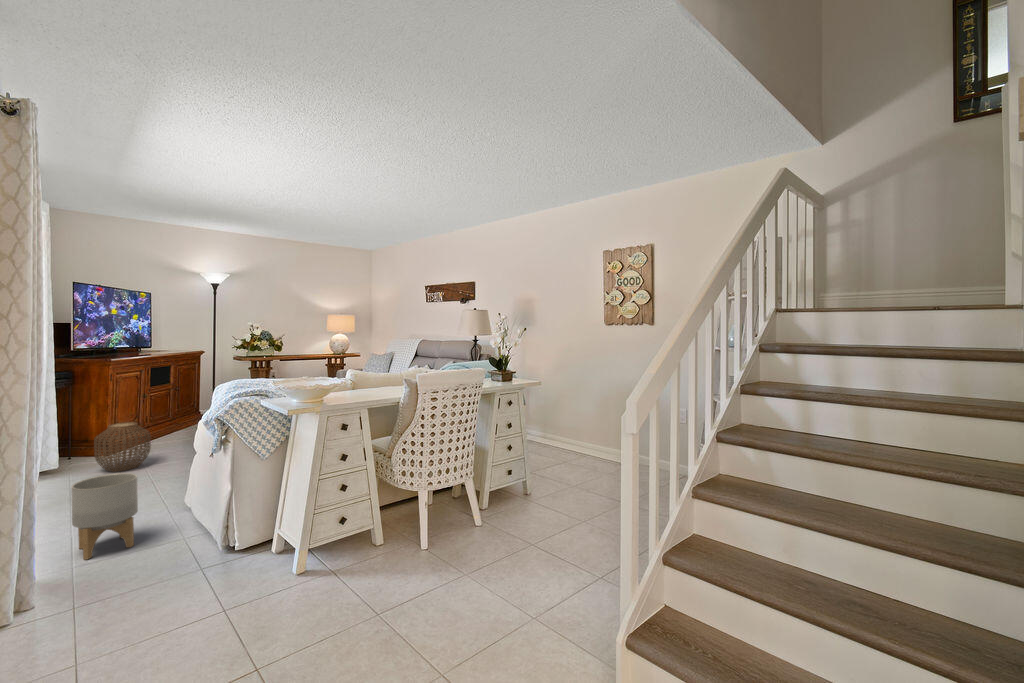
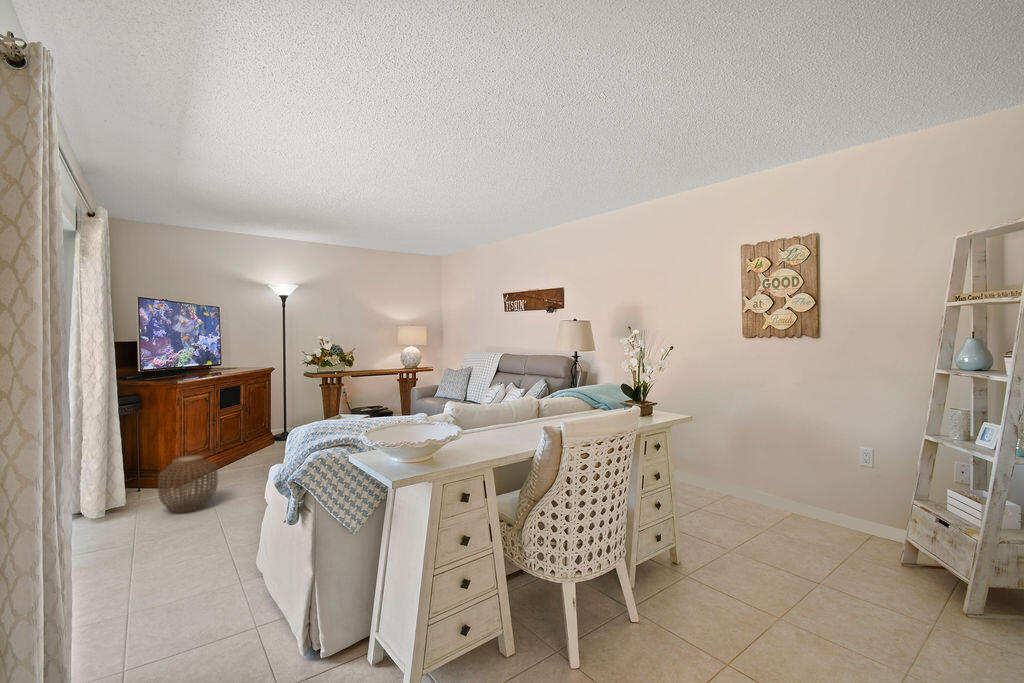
planter: present [71,473,138,560] -> none [119,540,199,662]

